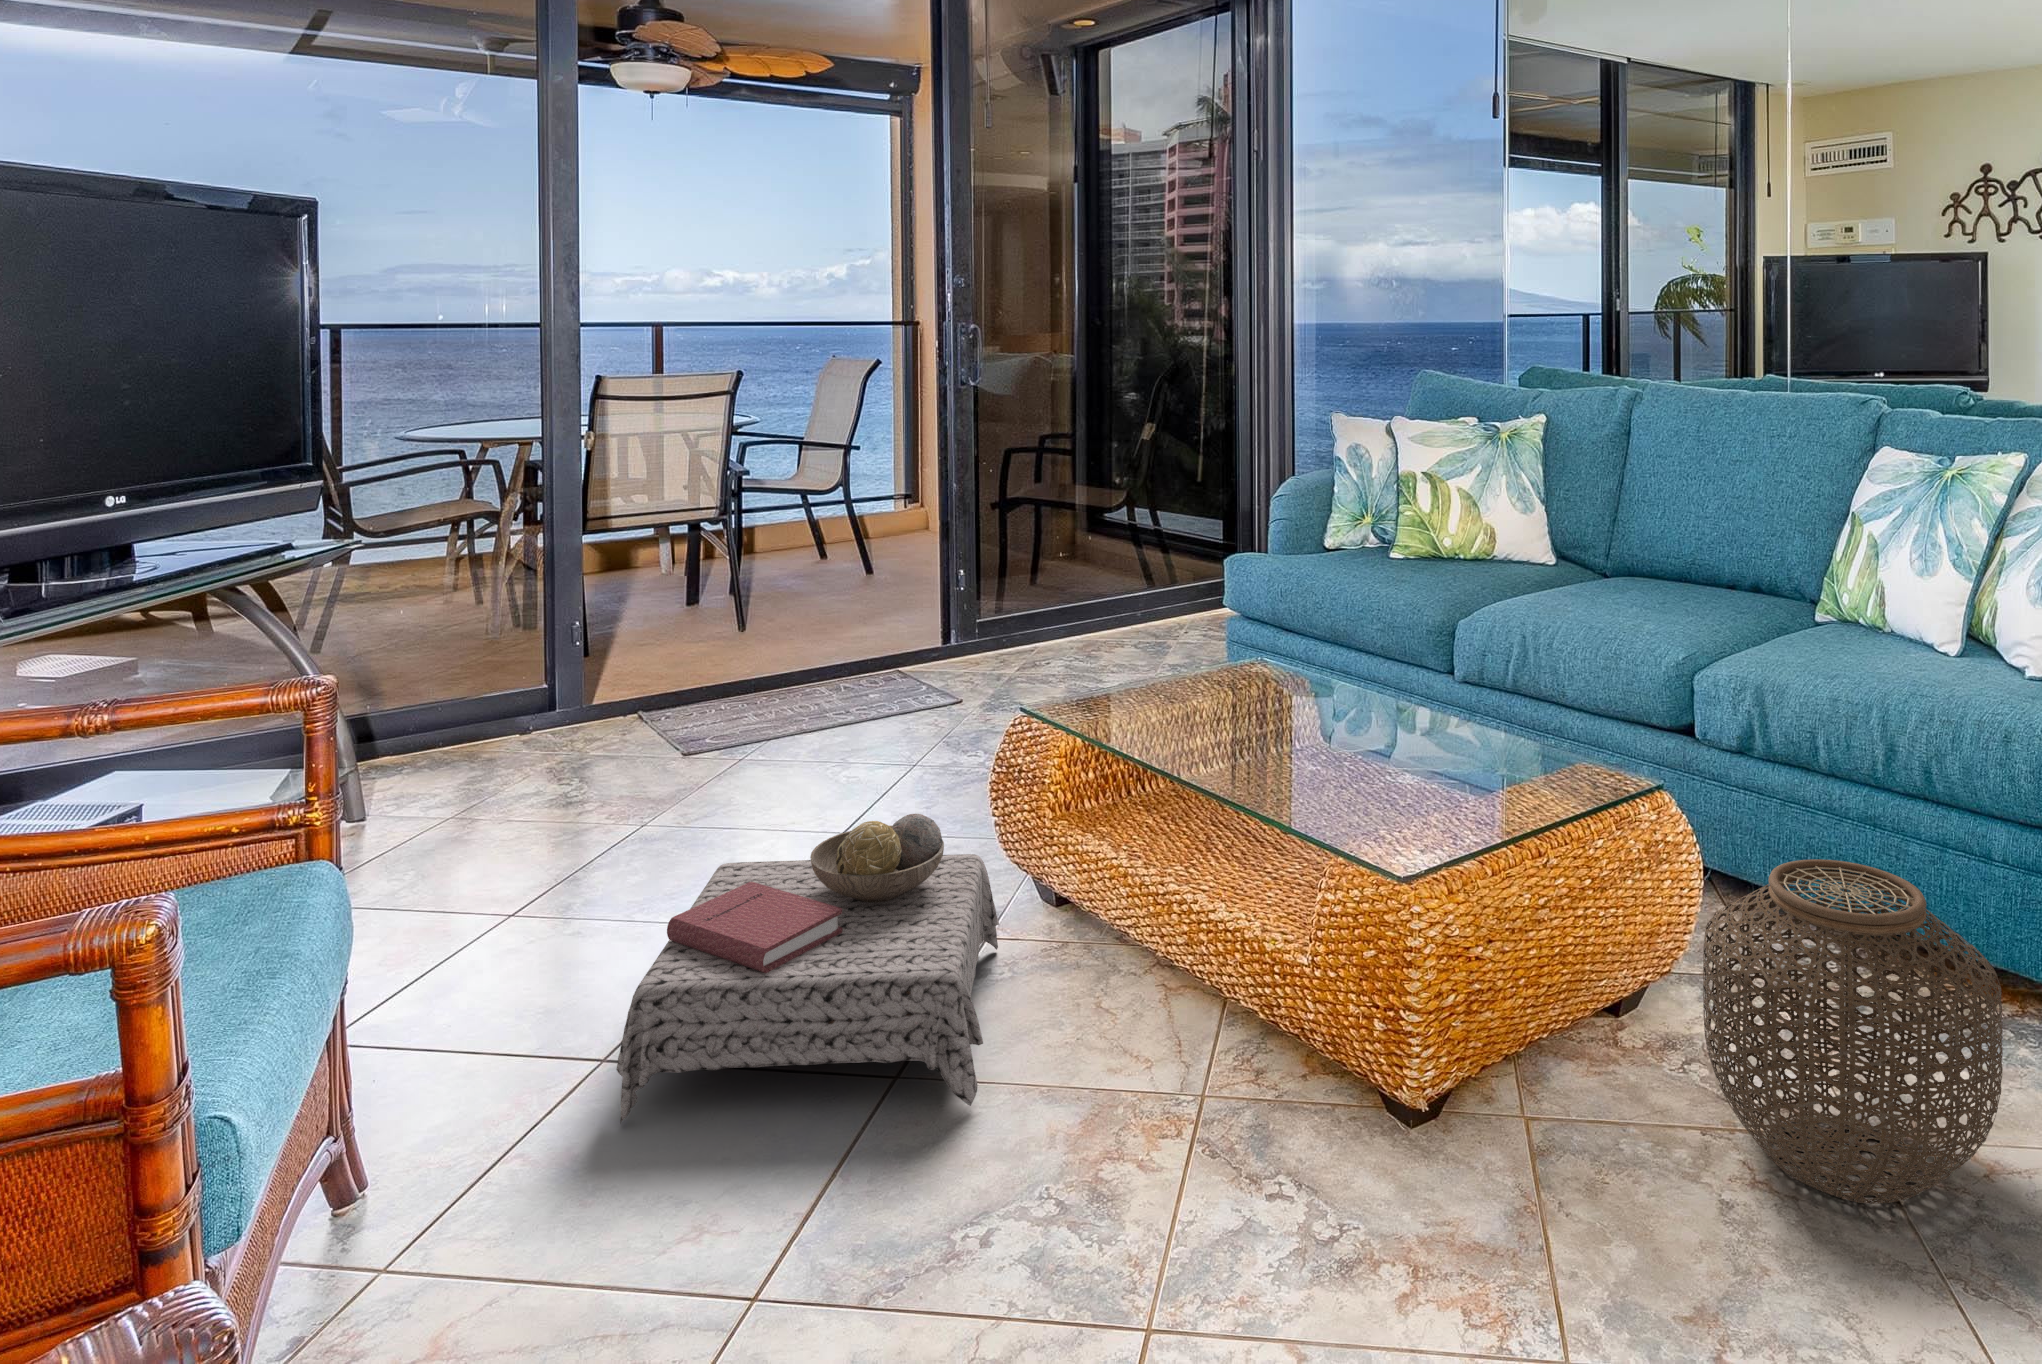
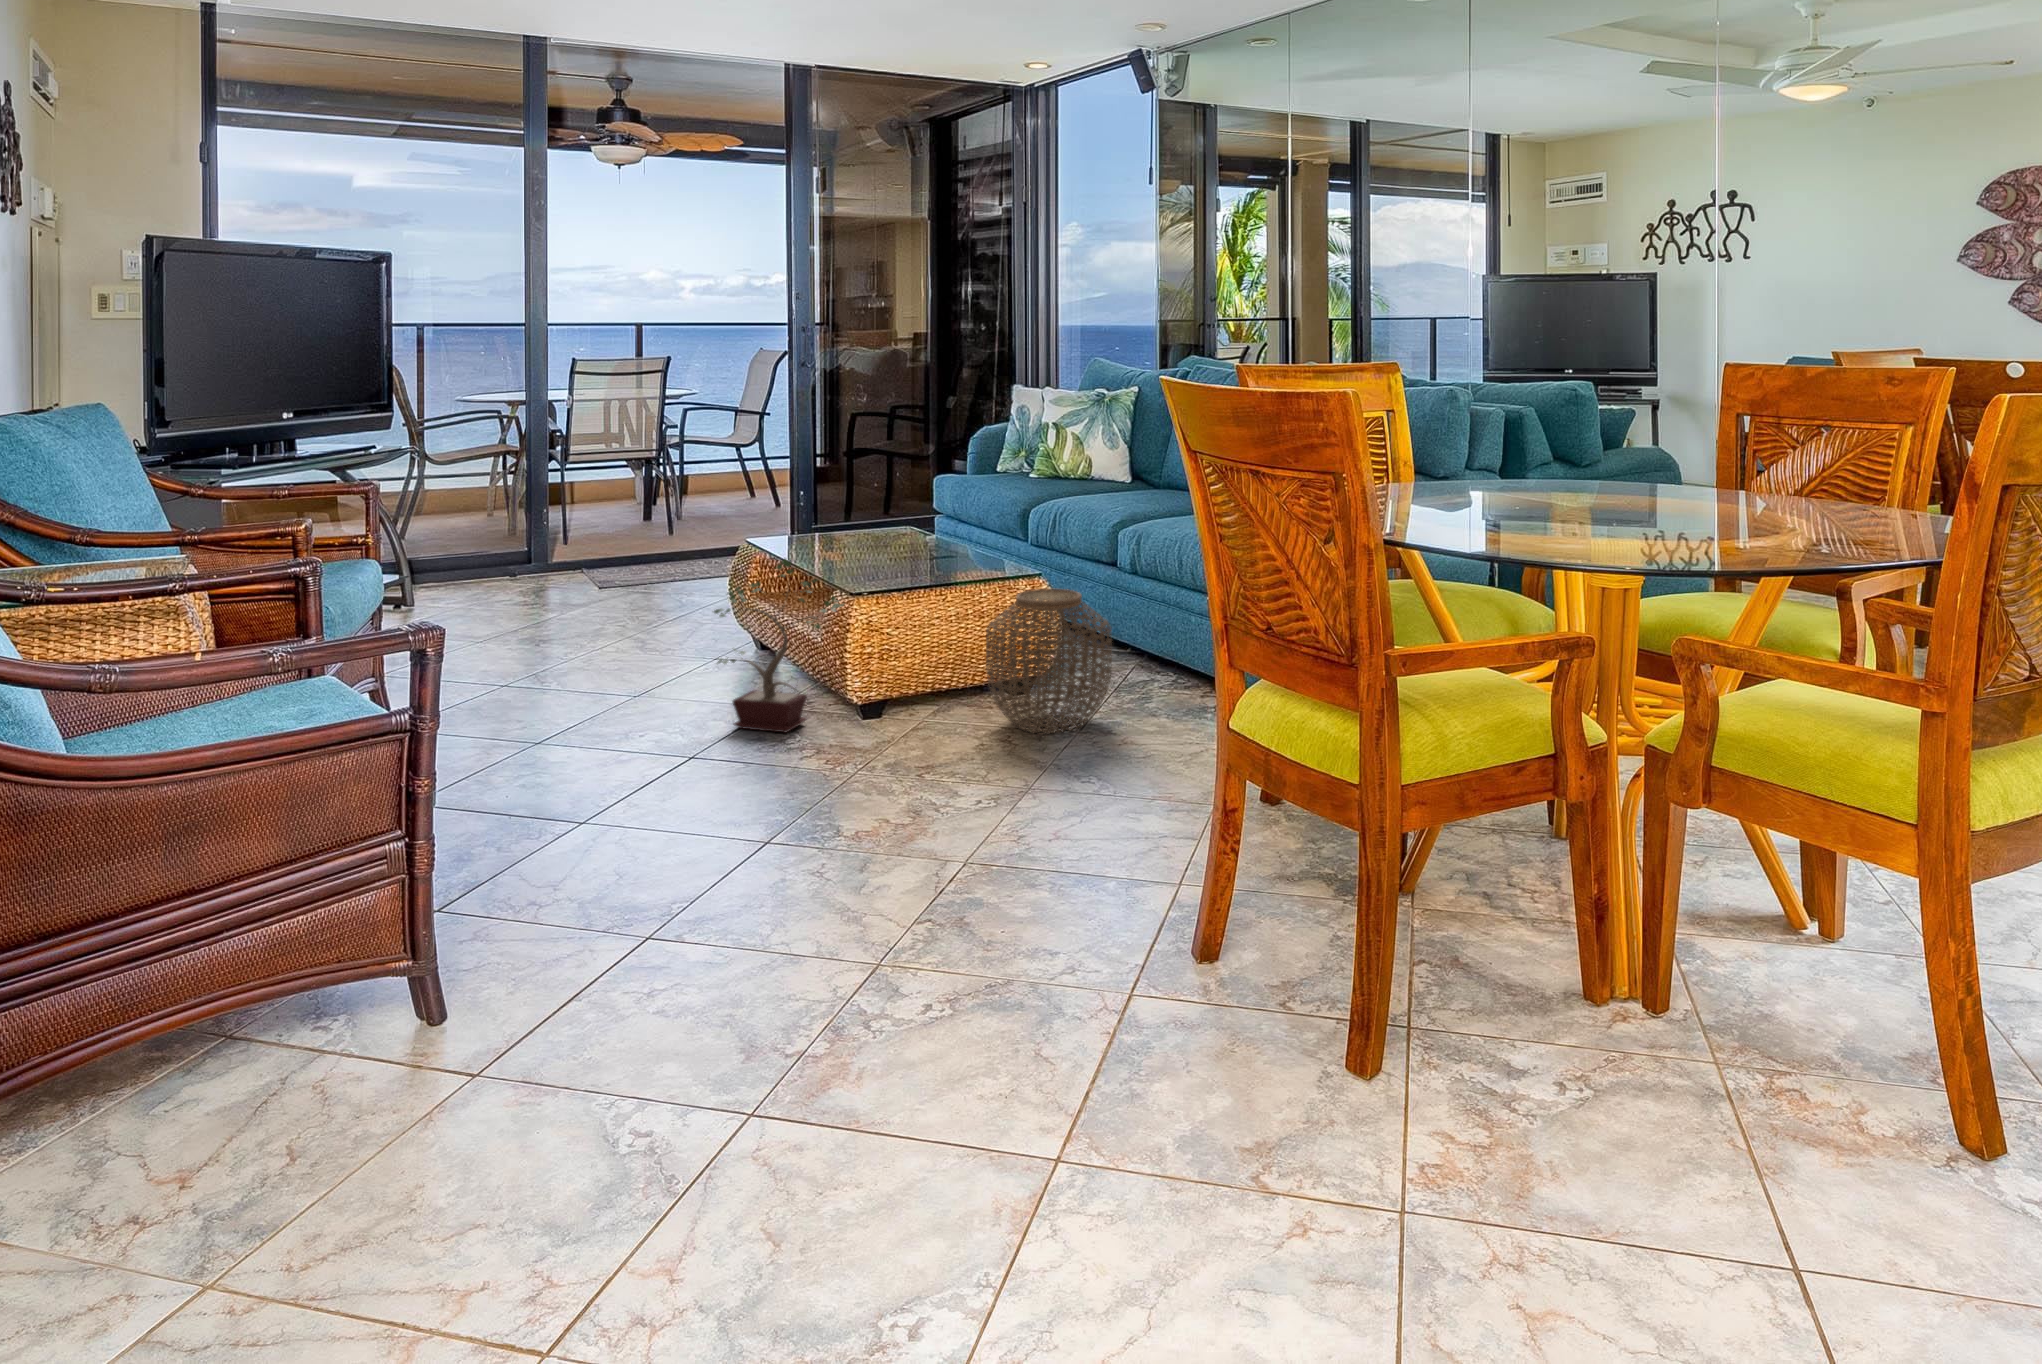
ottoman: present [616,814,999,1123] -> none [506,577,720,698]
potted plant: none [1132,830,1491,1245] -> present [714,559,844,733]

